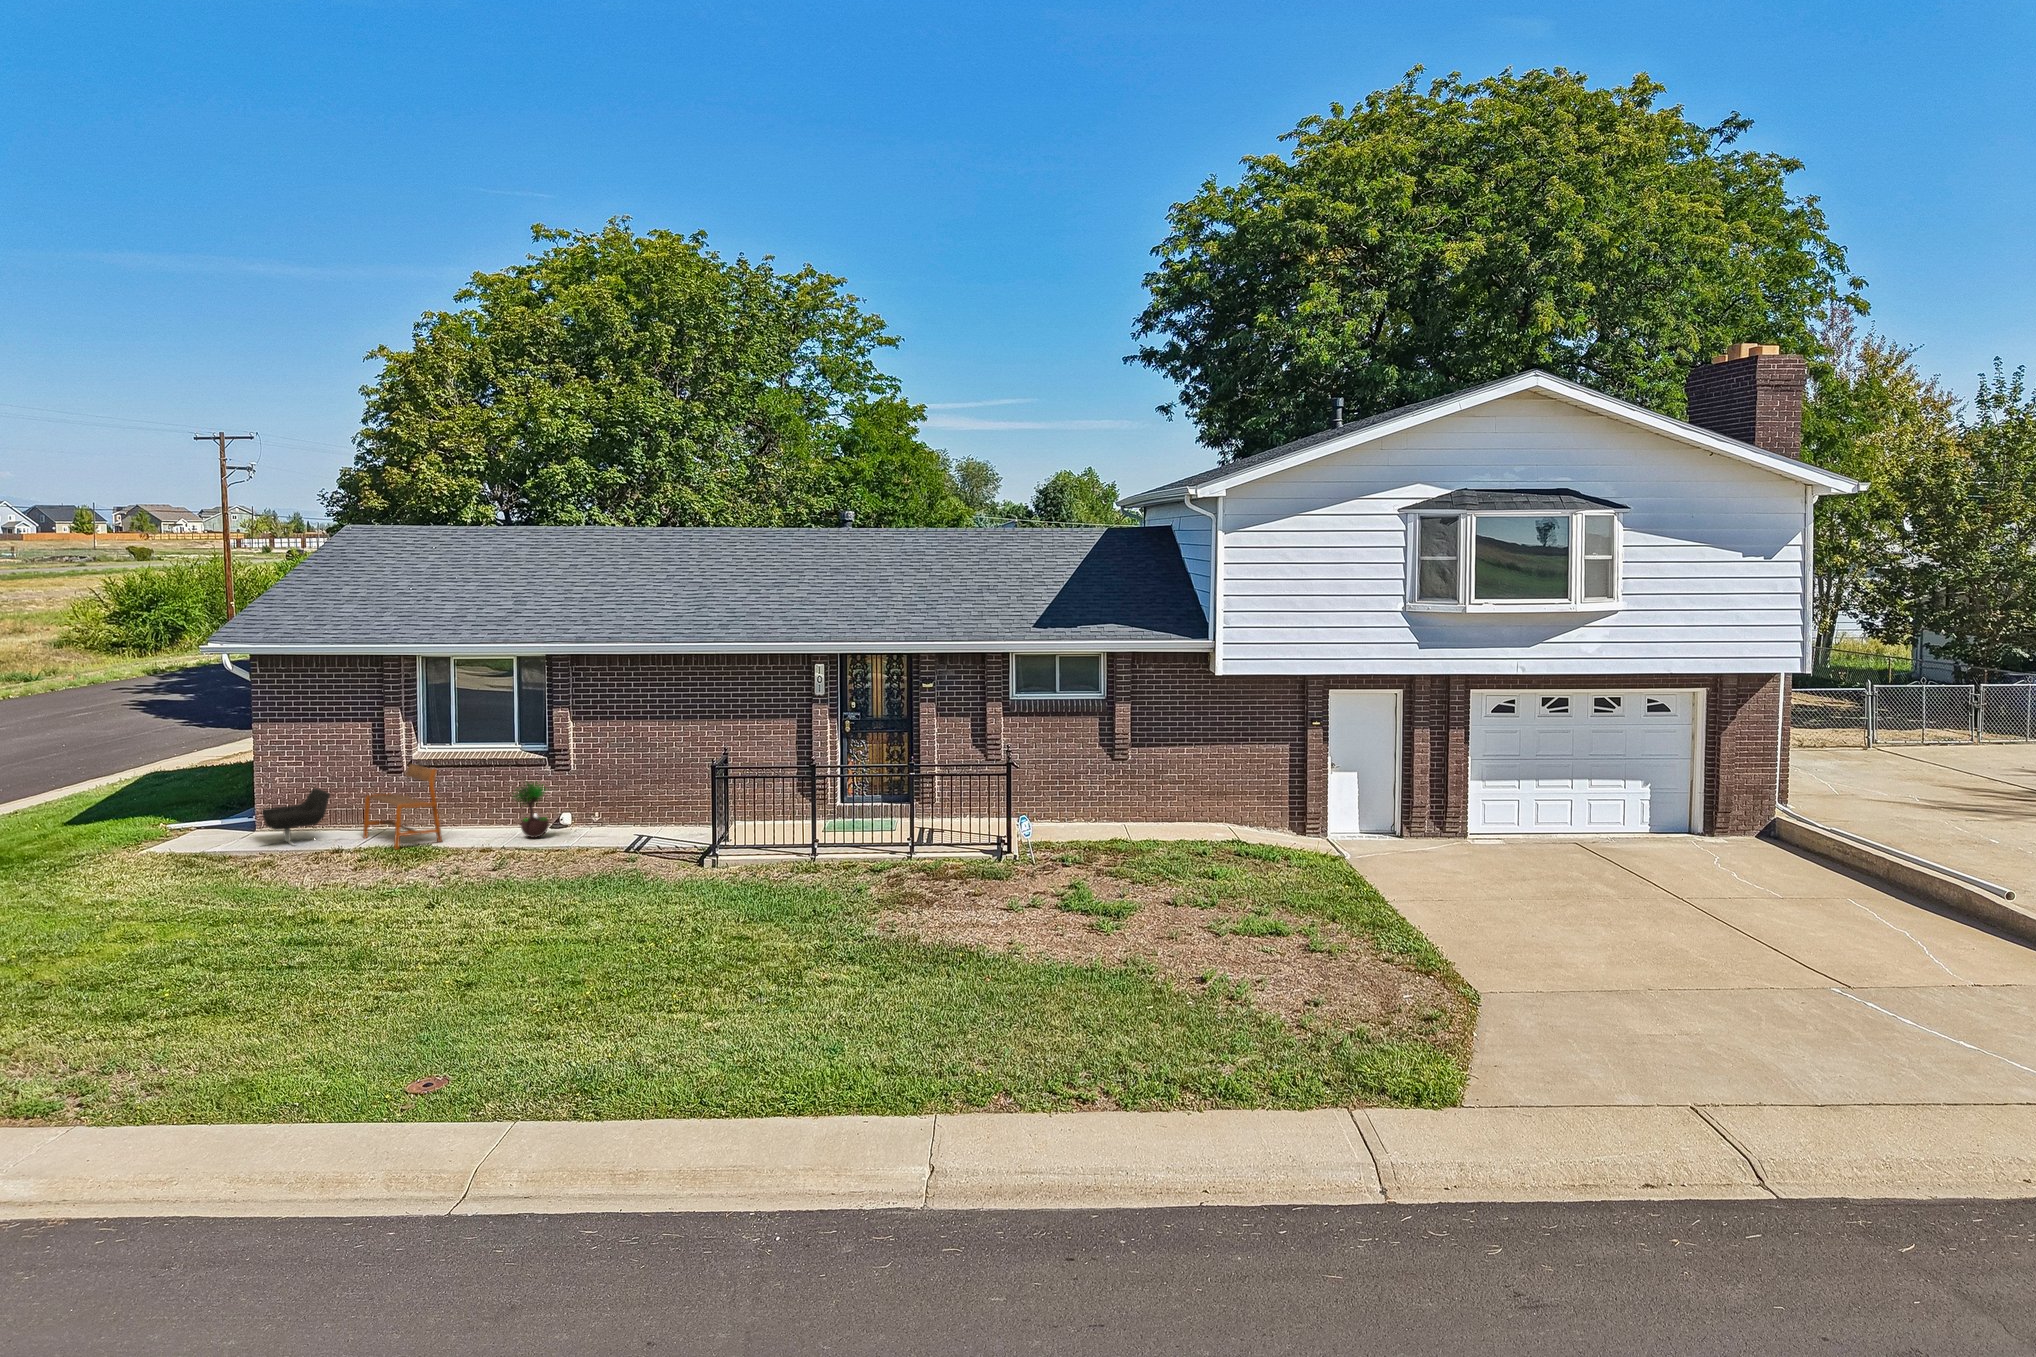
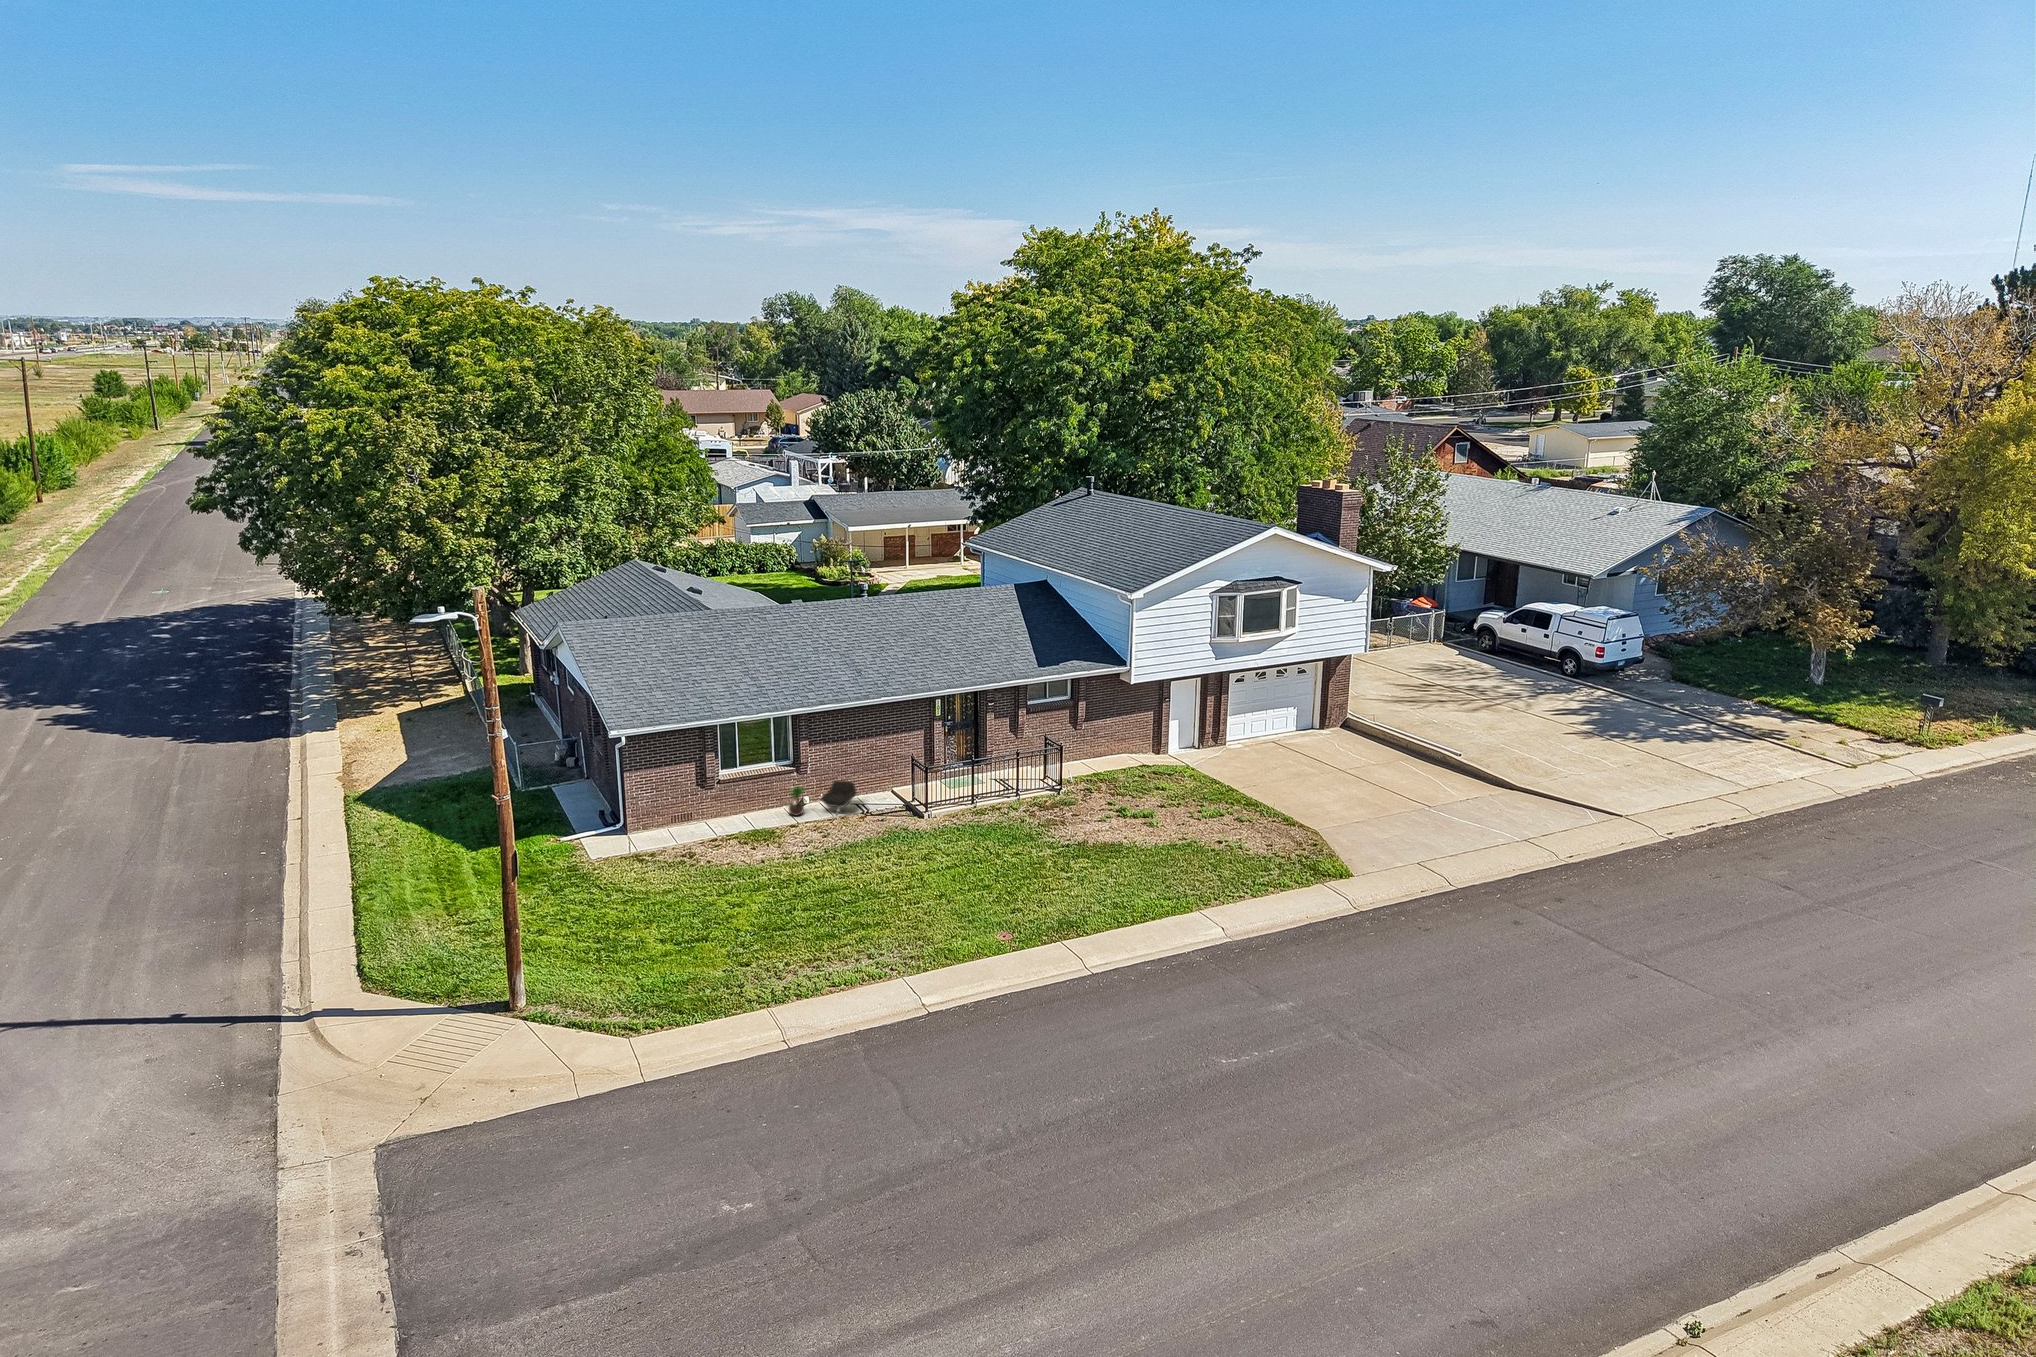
bench: present [363,764,442,849] -> none [700,782,754,836]
lounge chair: present [262,788,330,846] -> present [821,780,856,812]

